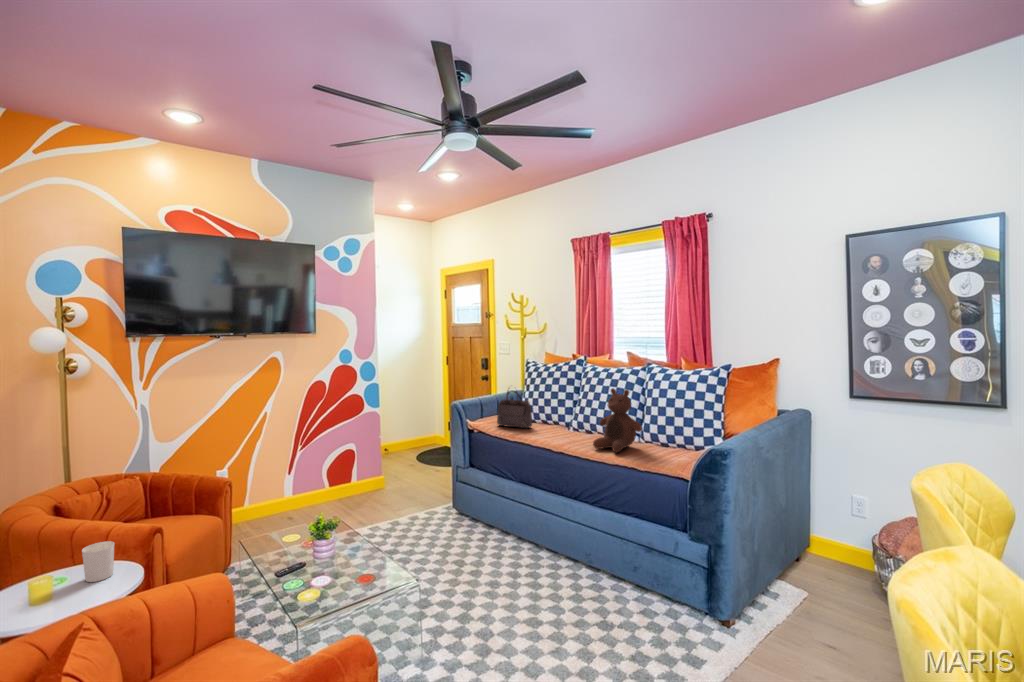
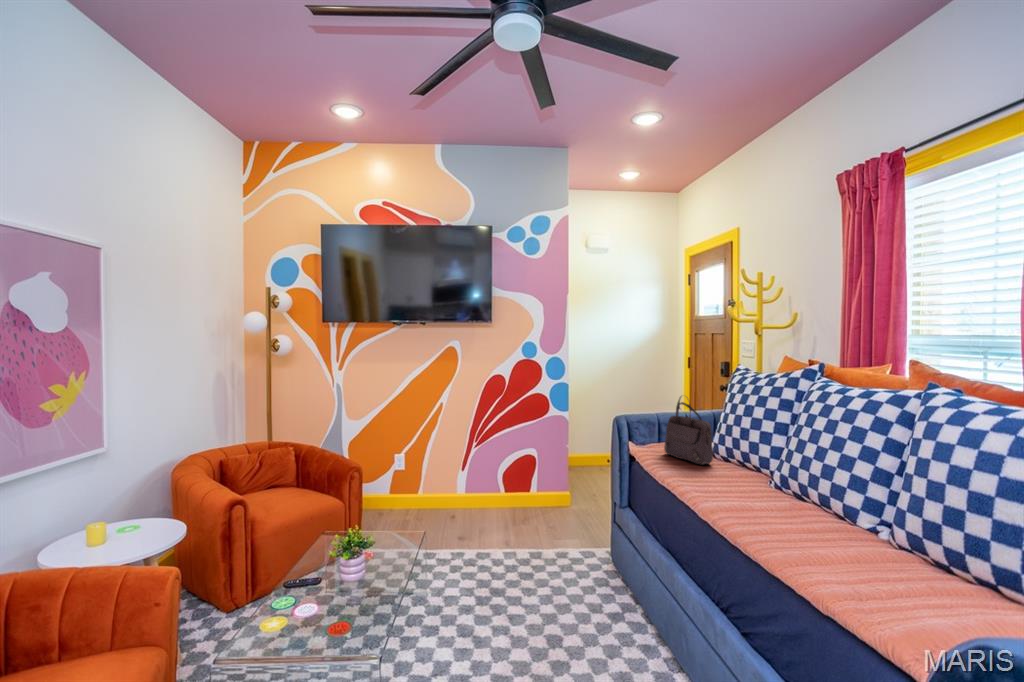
stuffed bear: present [593,388,642,452] -> none [766,411,879,543]
candle holder: present [82,541,114,582] -> none [135,500,165,537]

